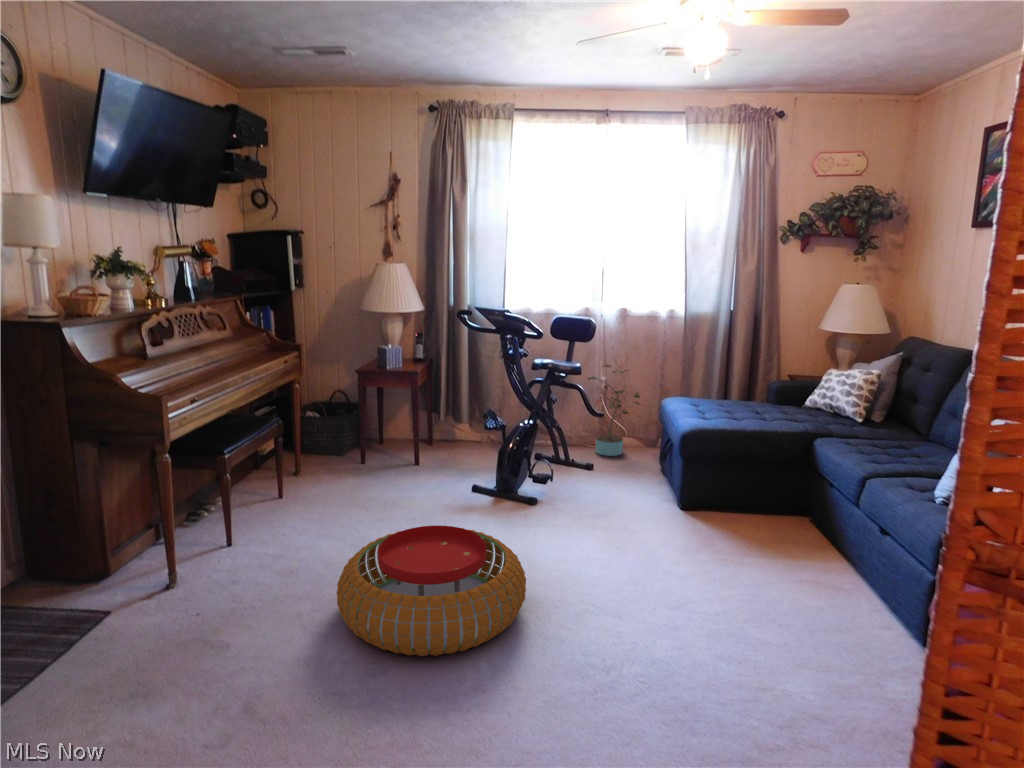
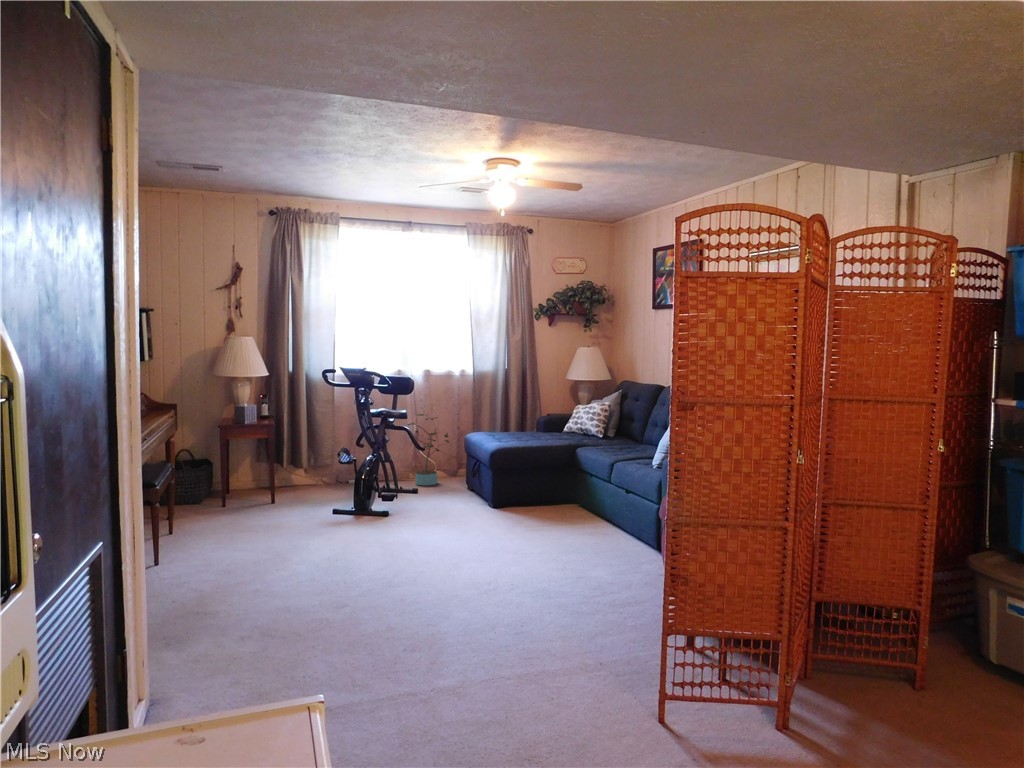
pouf: present [337,526,526,656] -> none [292,511,422,582]

